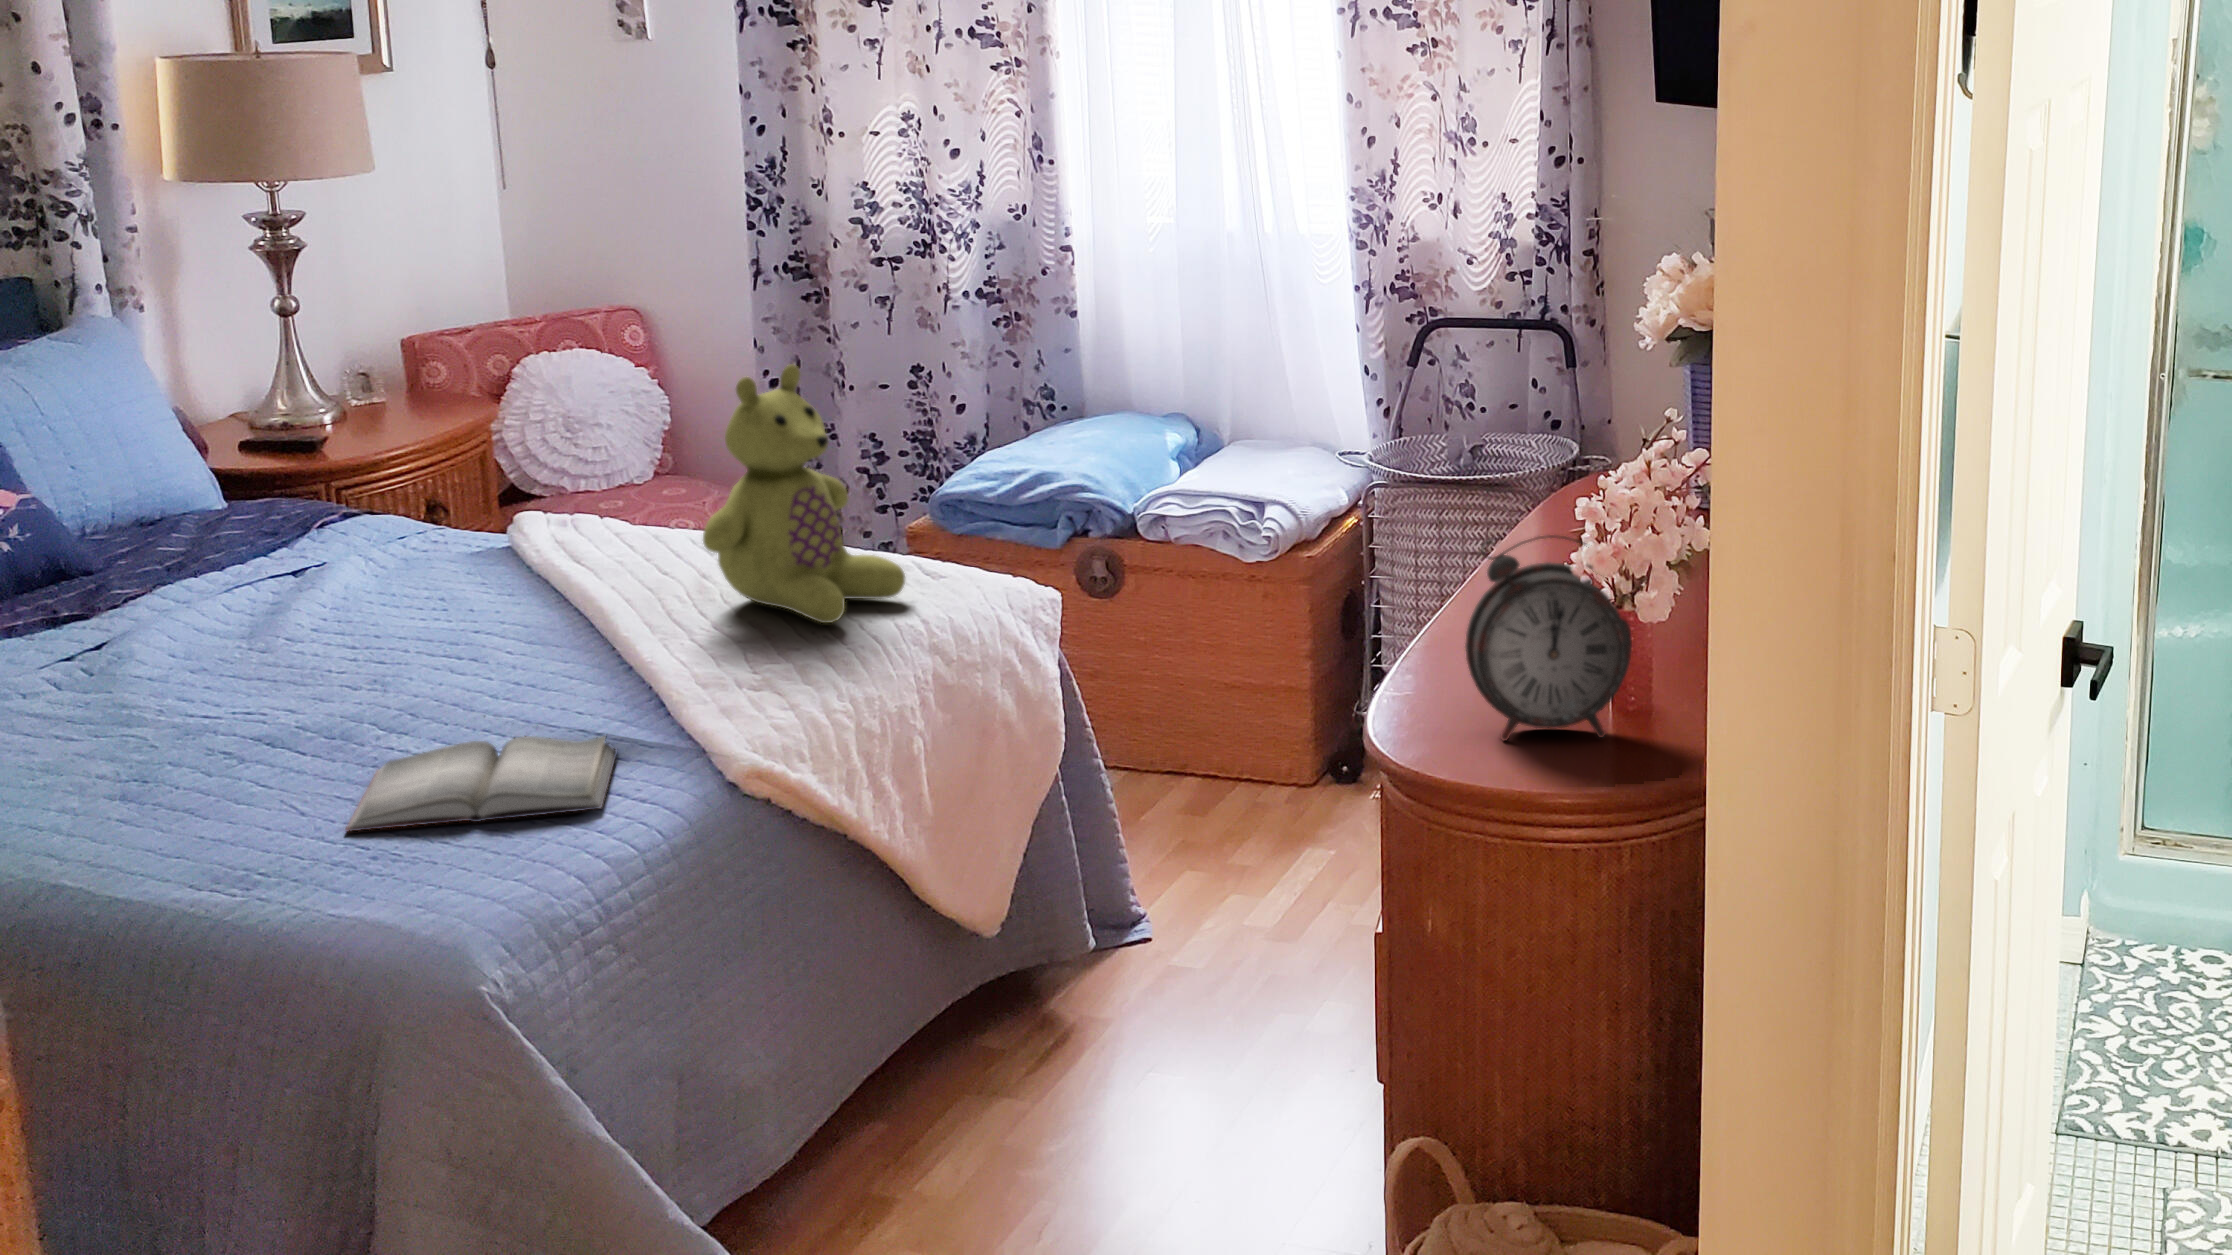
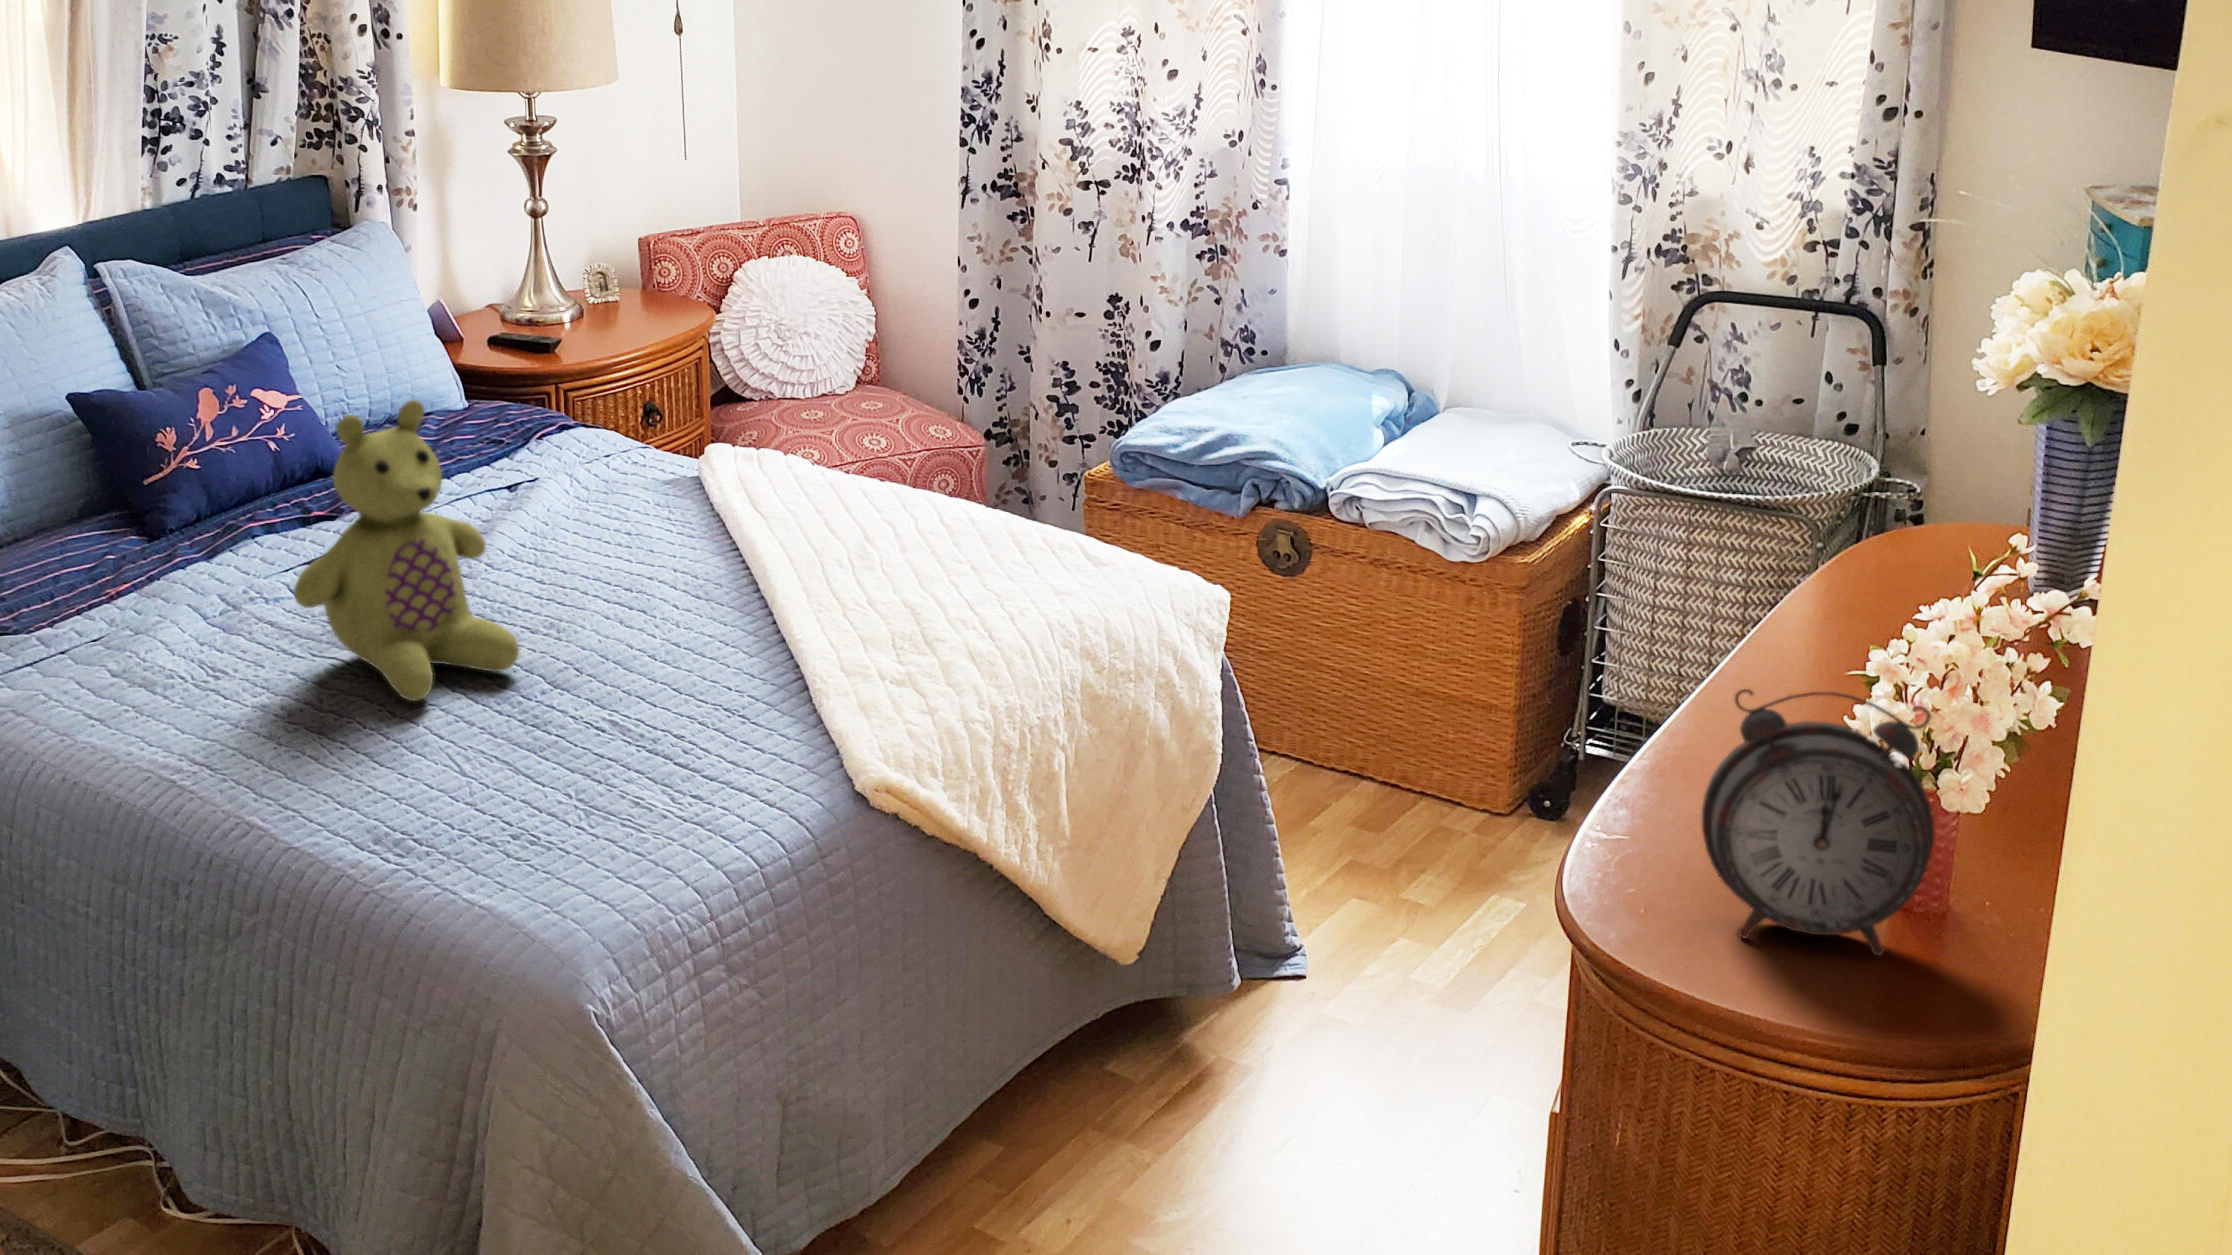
stuffed bear: present [703,364,905,623] -> present [294,400,519,701]
hardback book: present [345,735,617,832] -> none [491,712,754,810]

